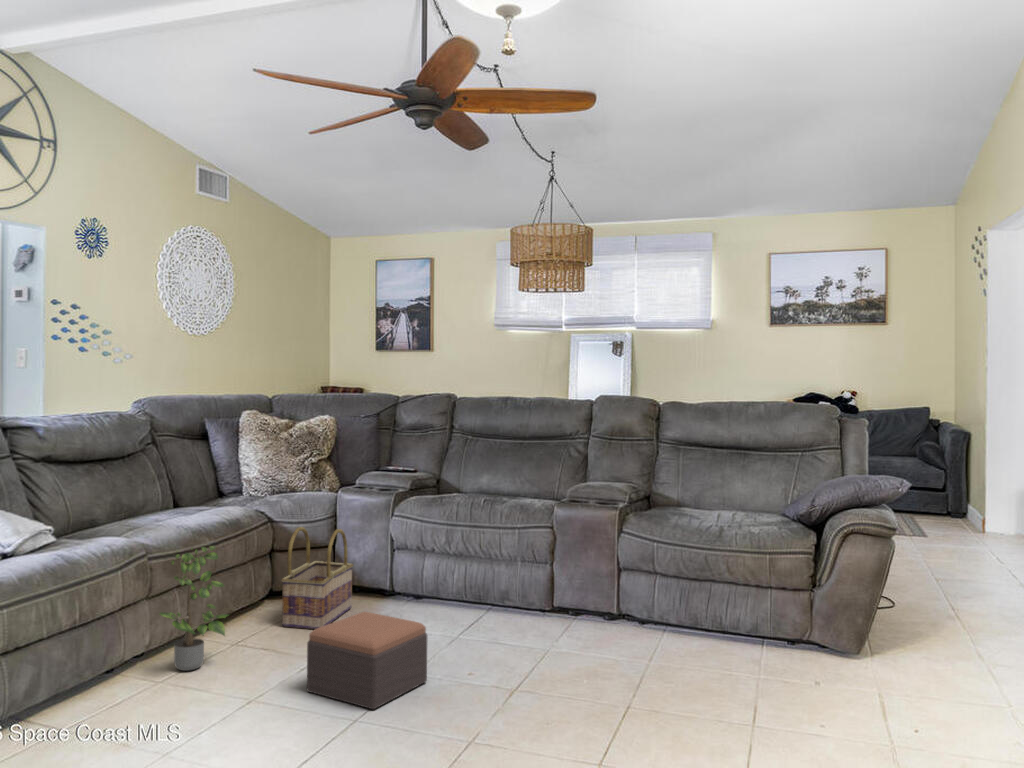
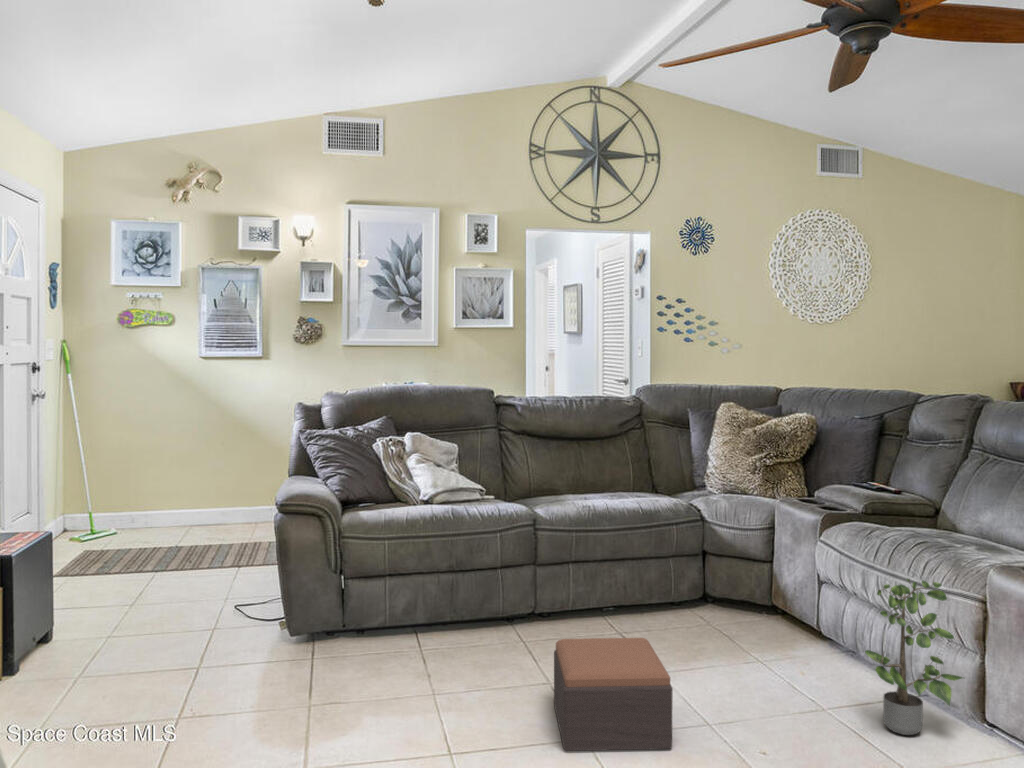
basket: present [282,527,353,629] -> none [660,530,765,651]
potted plant: present [159,546,229,671] -> present [865,579,962,735]

